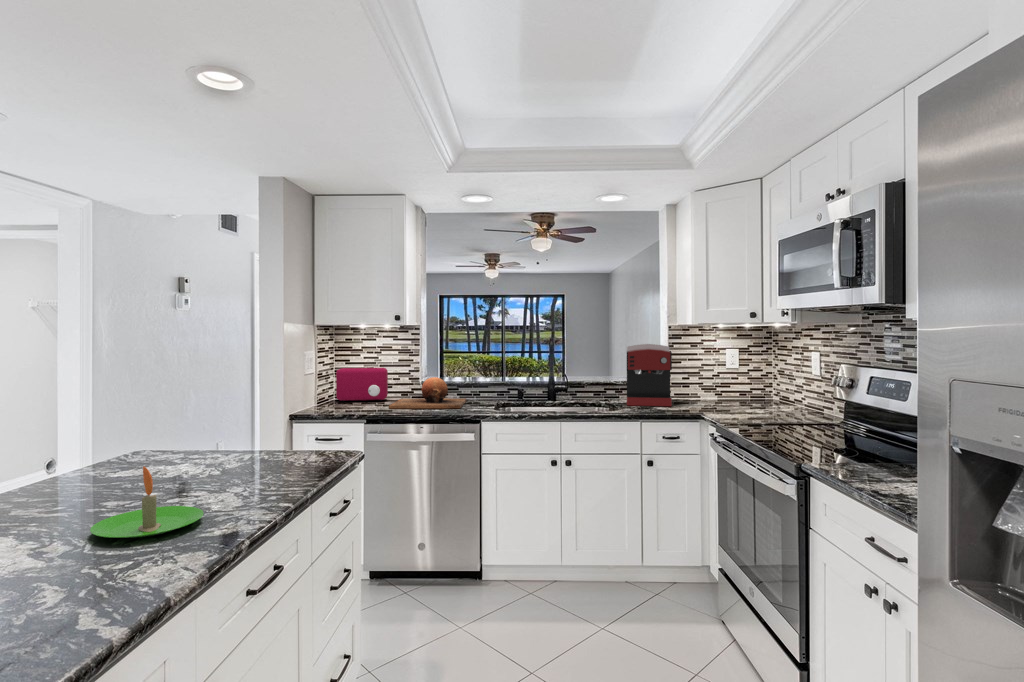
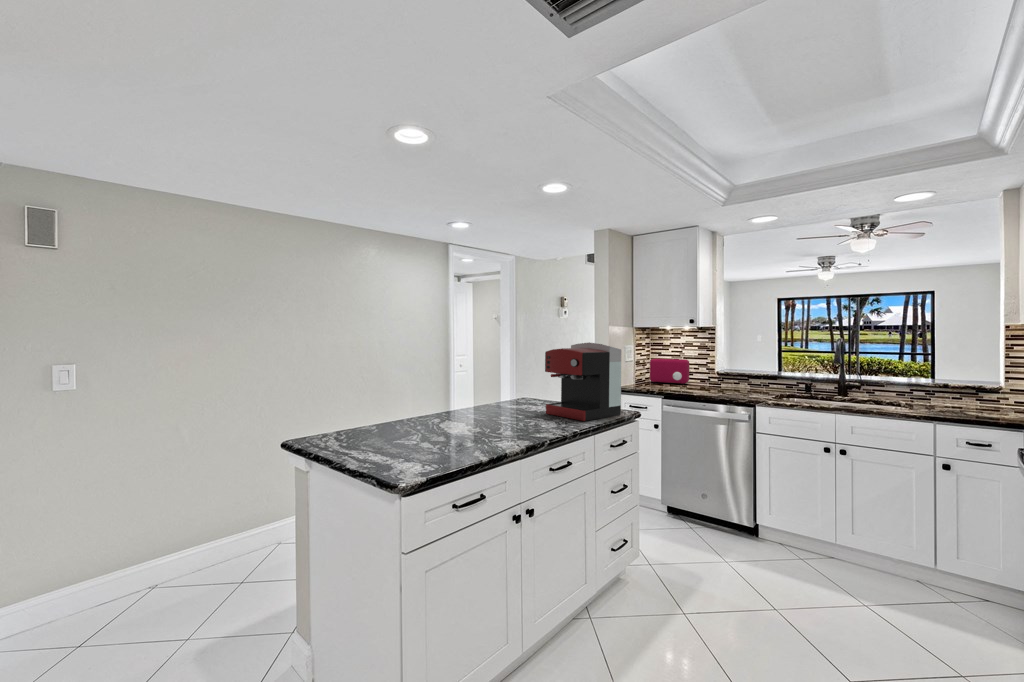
coffee maker: present [627,344,672,406] -> present [545,342,621,421]
chopping board: present [389,377,466,408] -> none [685,368,755,394]
candle: present [90,466,204,538] -> none [486,397,535,432]

